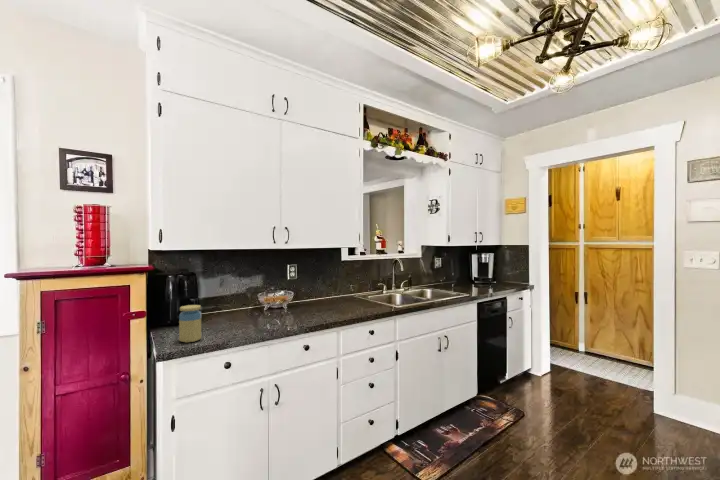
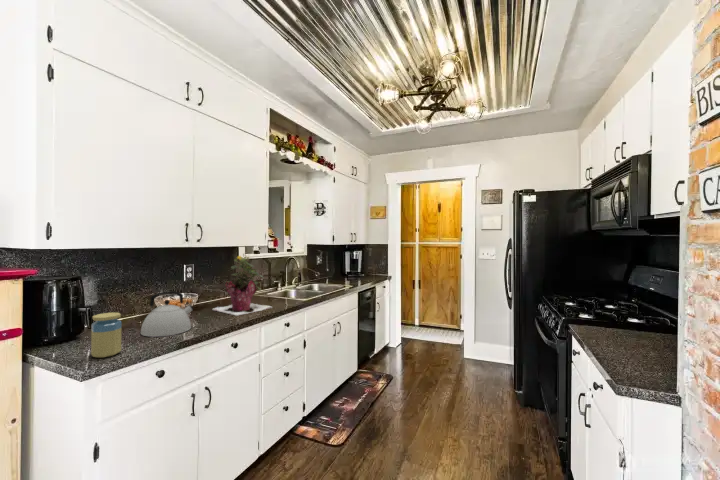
potted plant: none [304,255,358,318] -> present [213,256,272,316]
kettle: none [229,290,273,330] -> present [141,291,193,337]

